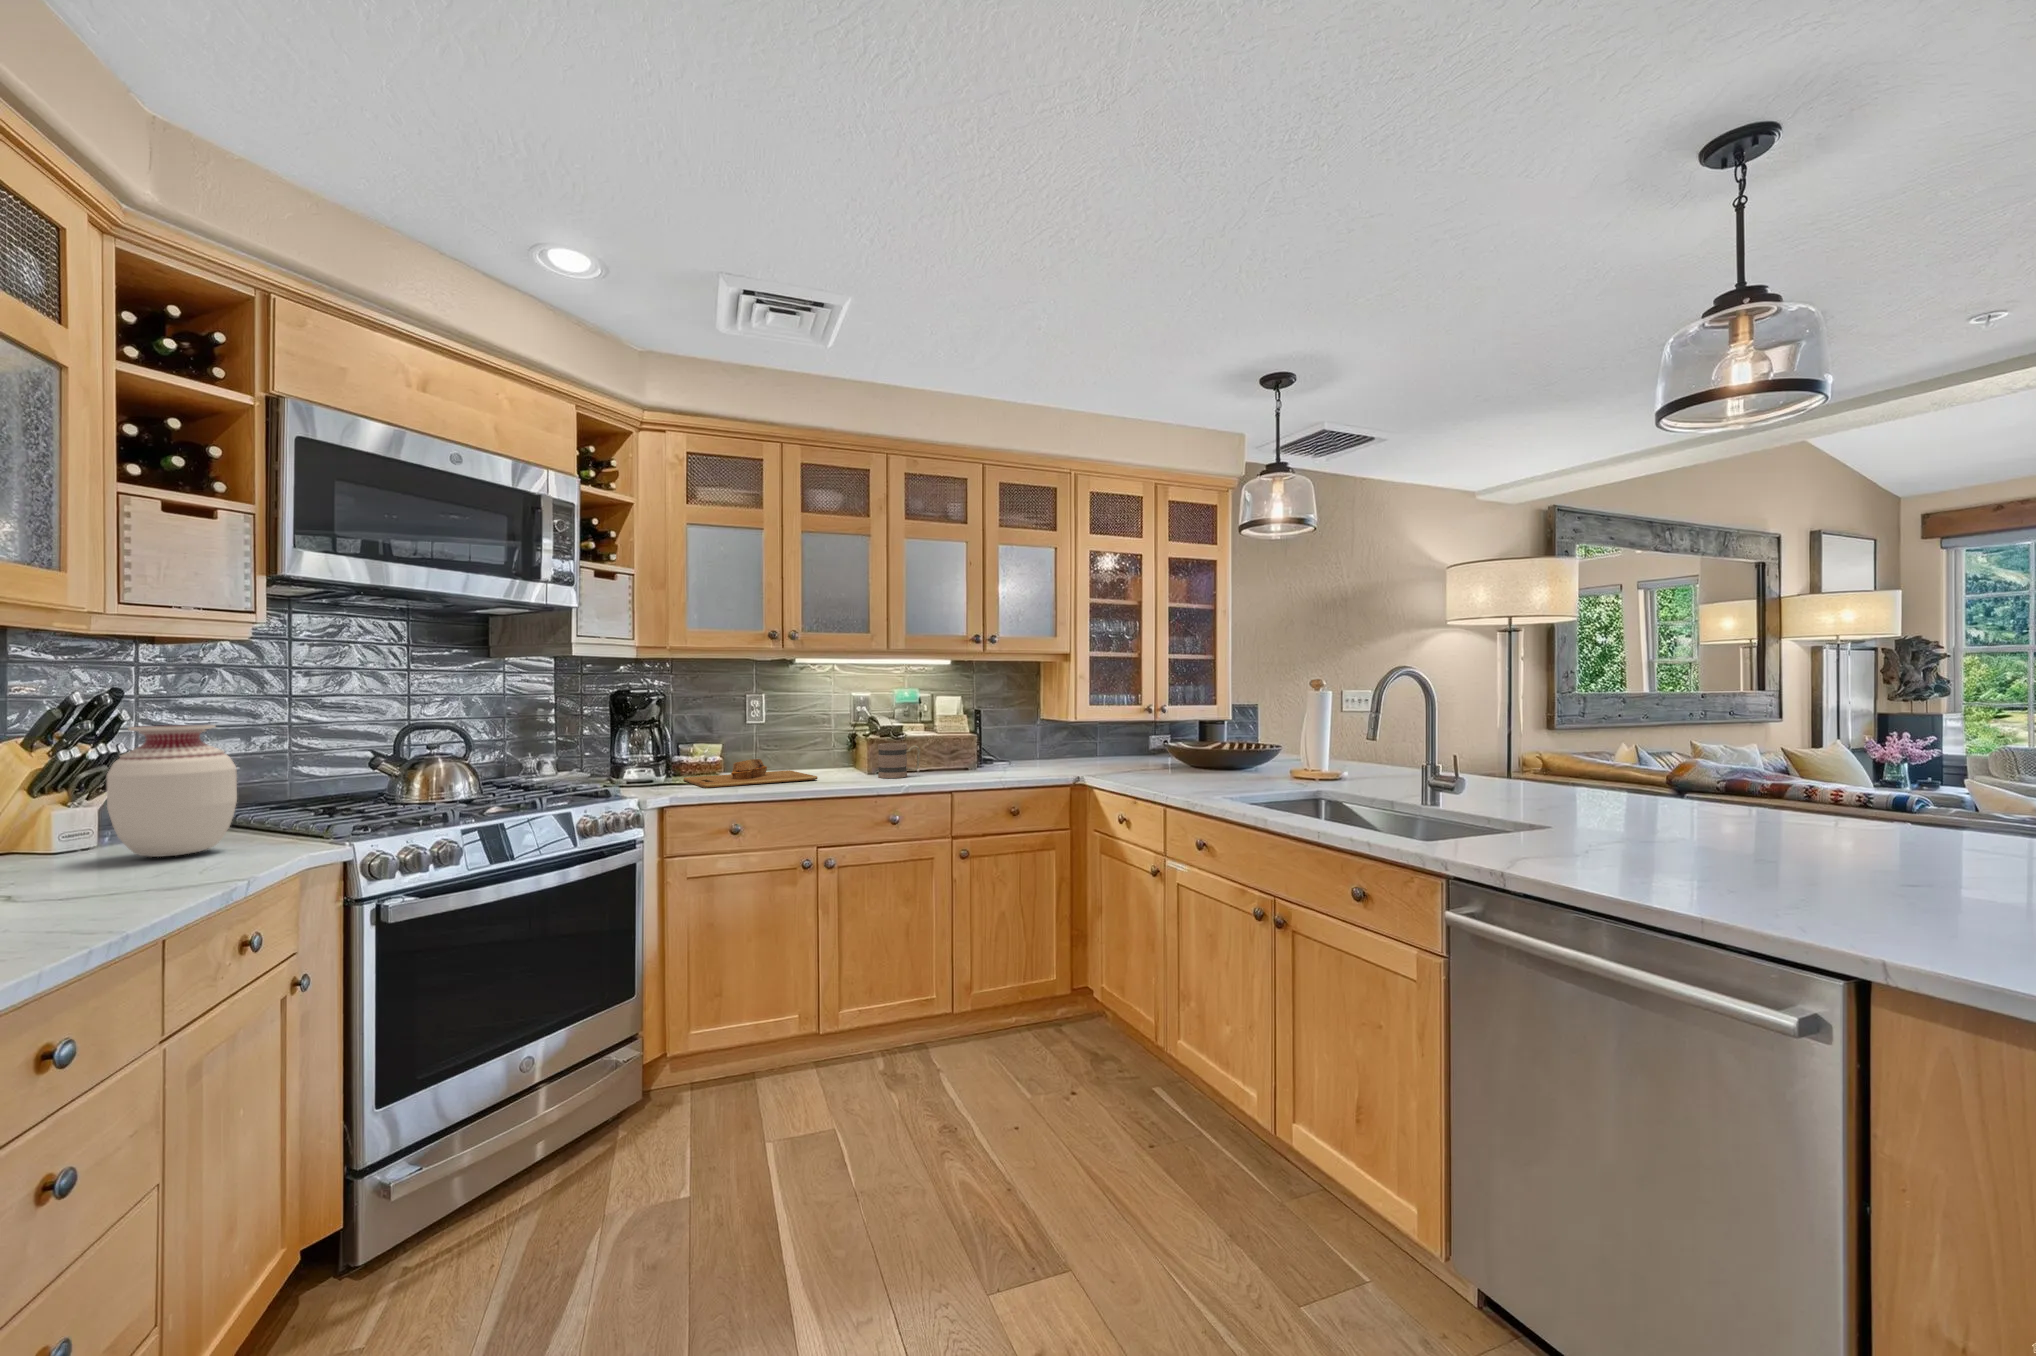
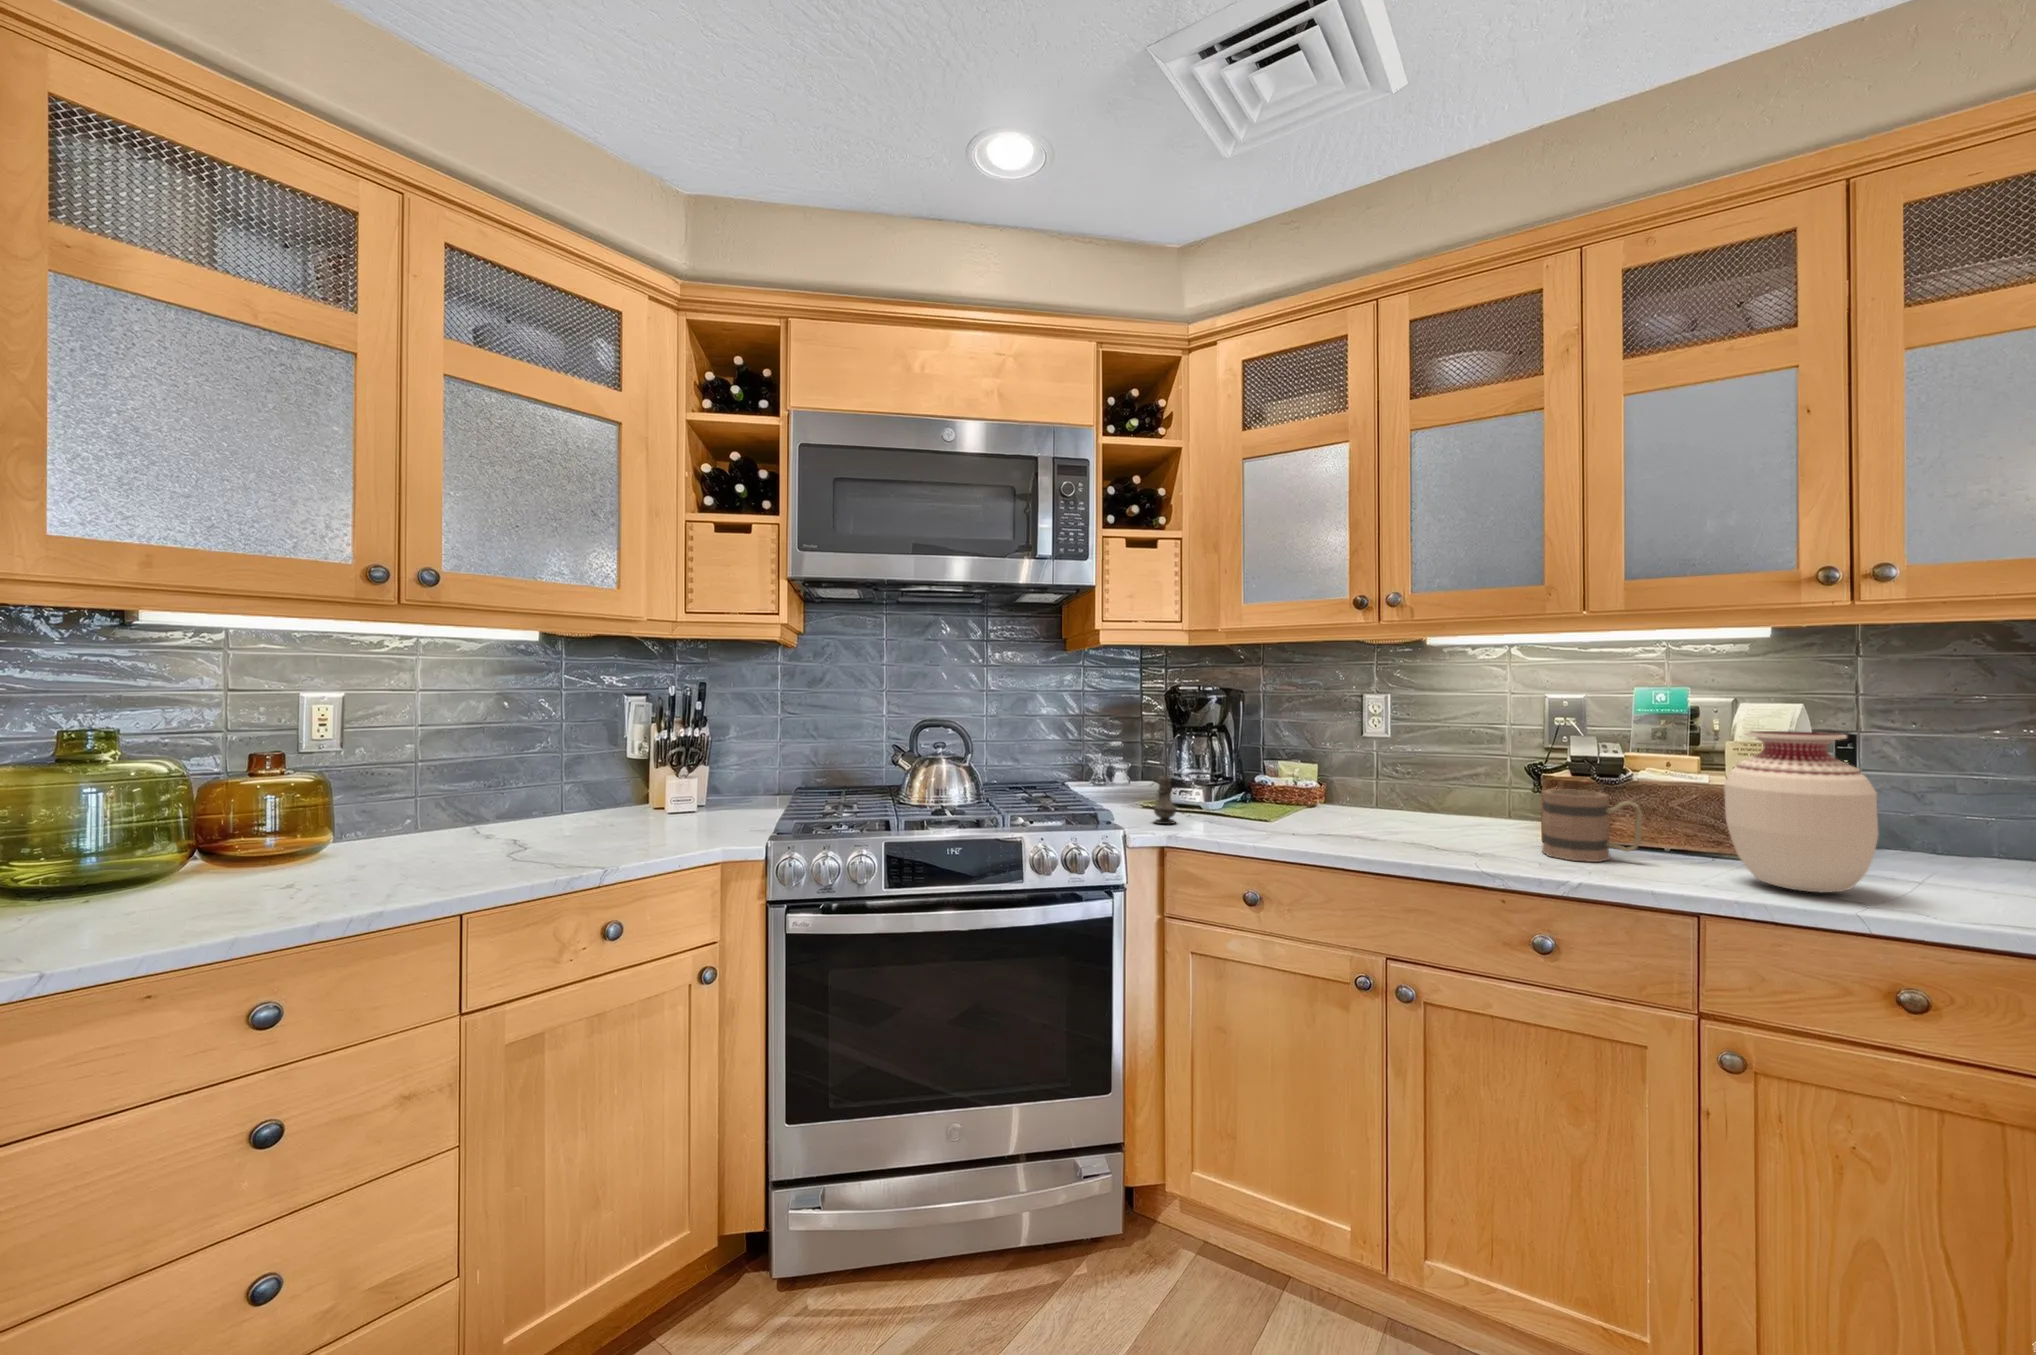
vase: present [107,725,237,857] -> present [1724,731,1878,893]
salt shaker: none [647,753,667,792] -> present [1153,773,1177,824]
cutting board: present [684,759,818,788] -> none [1230,791,1419,838]

